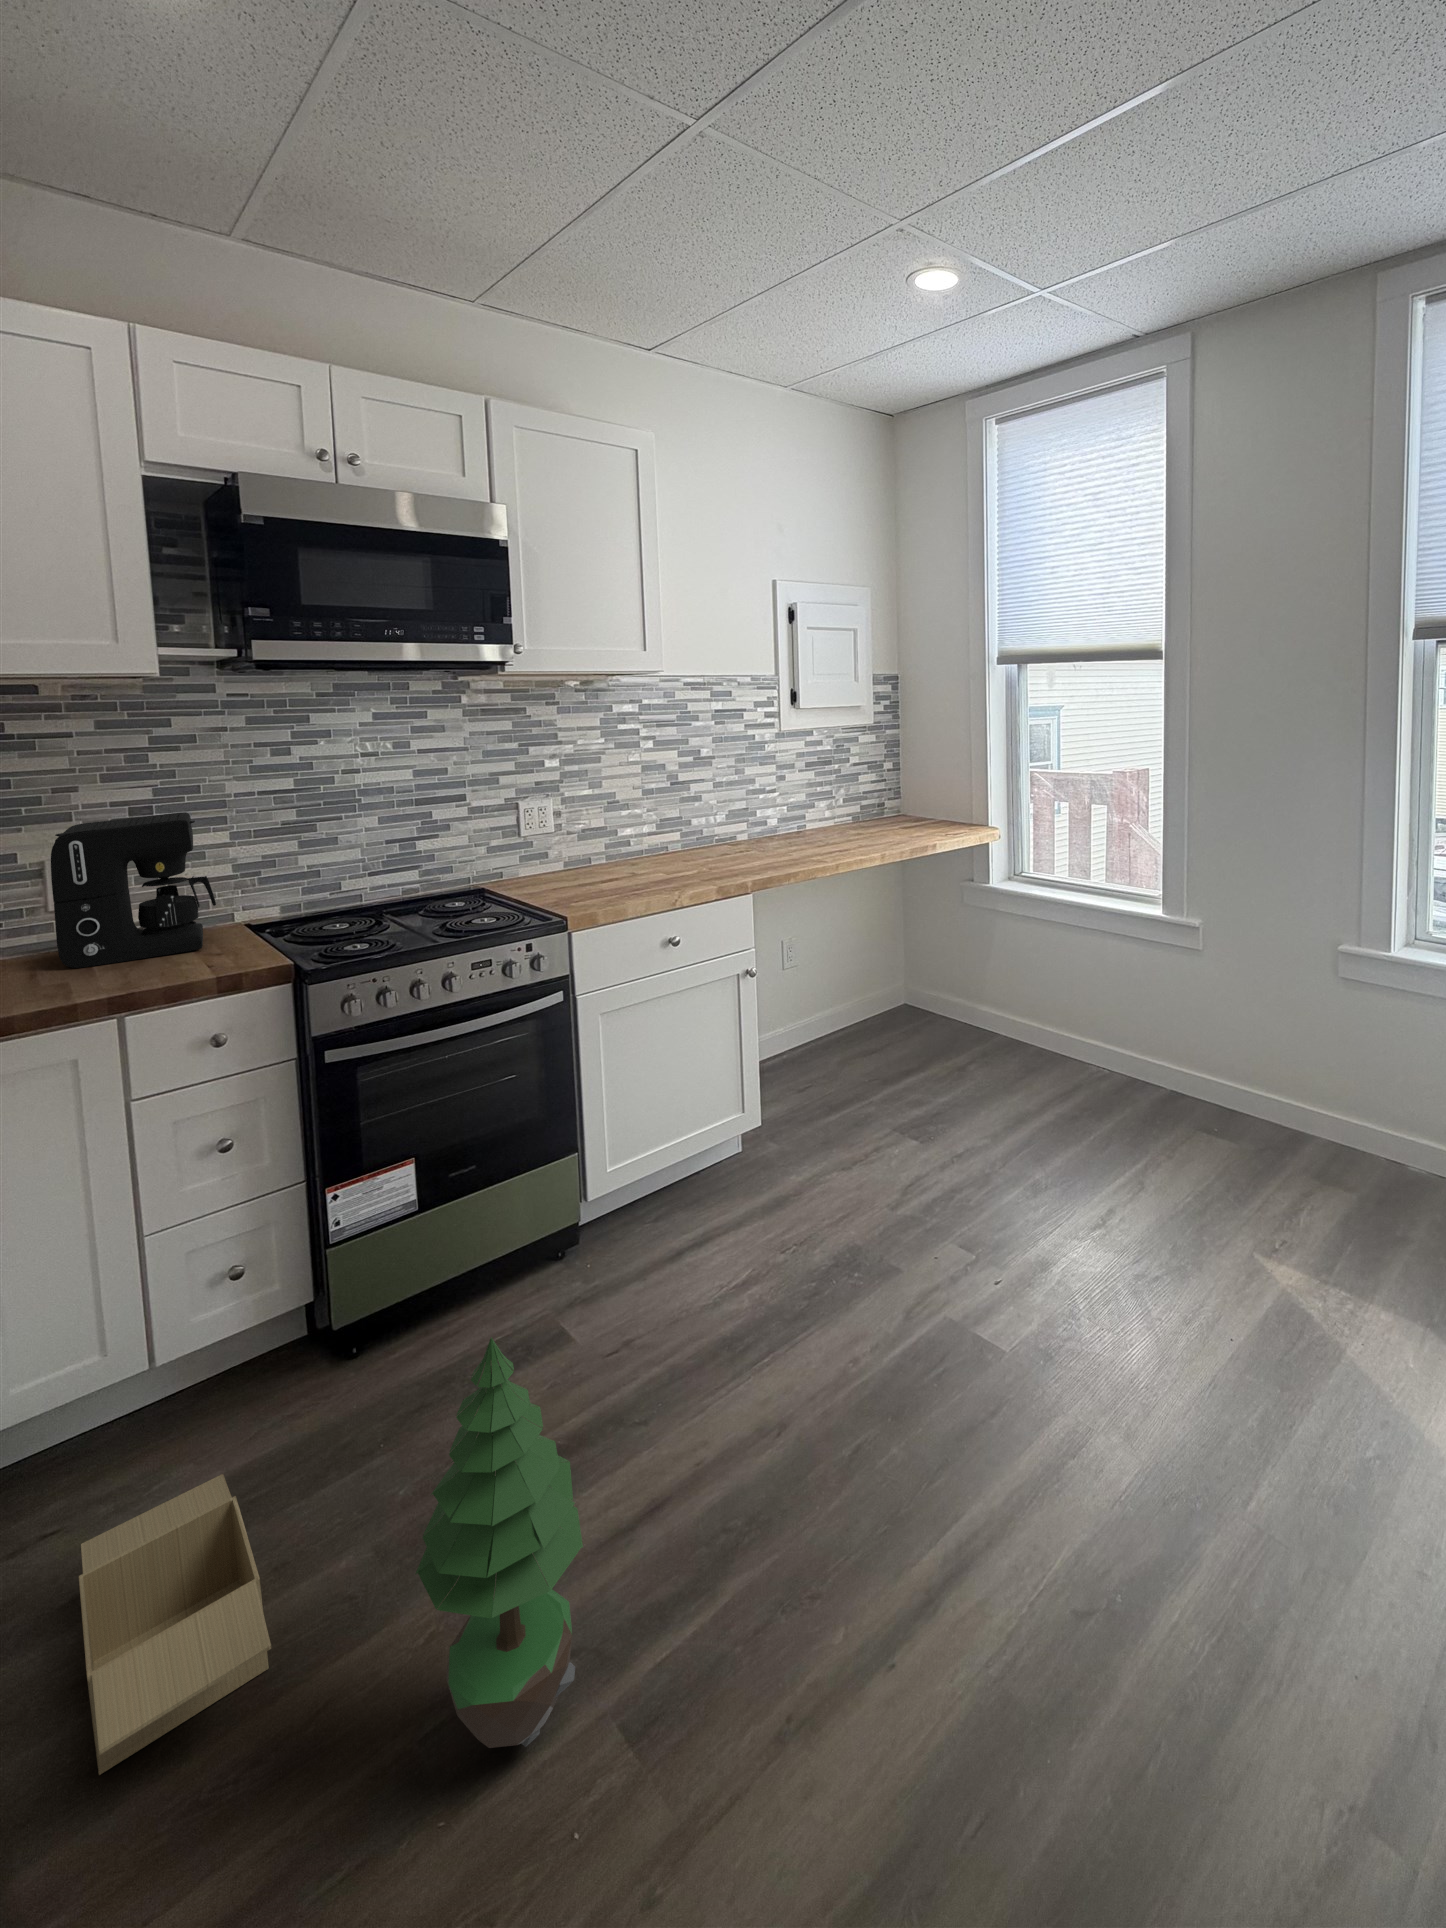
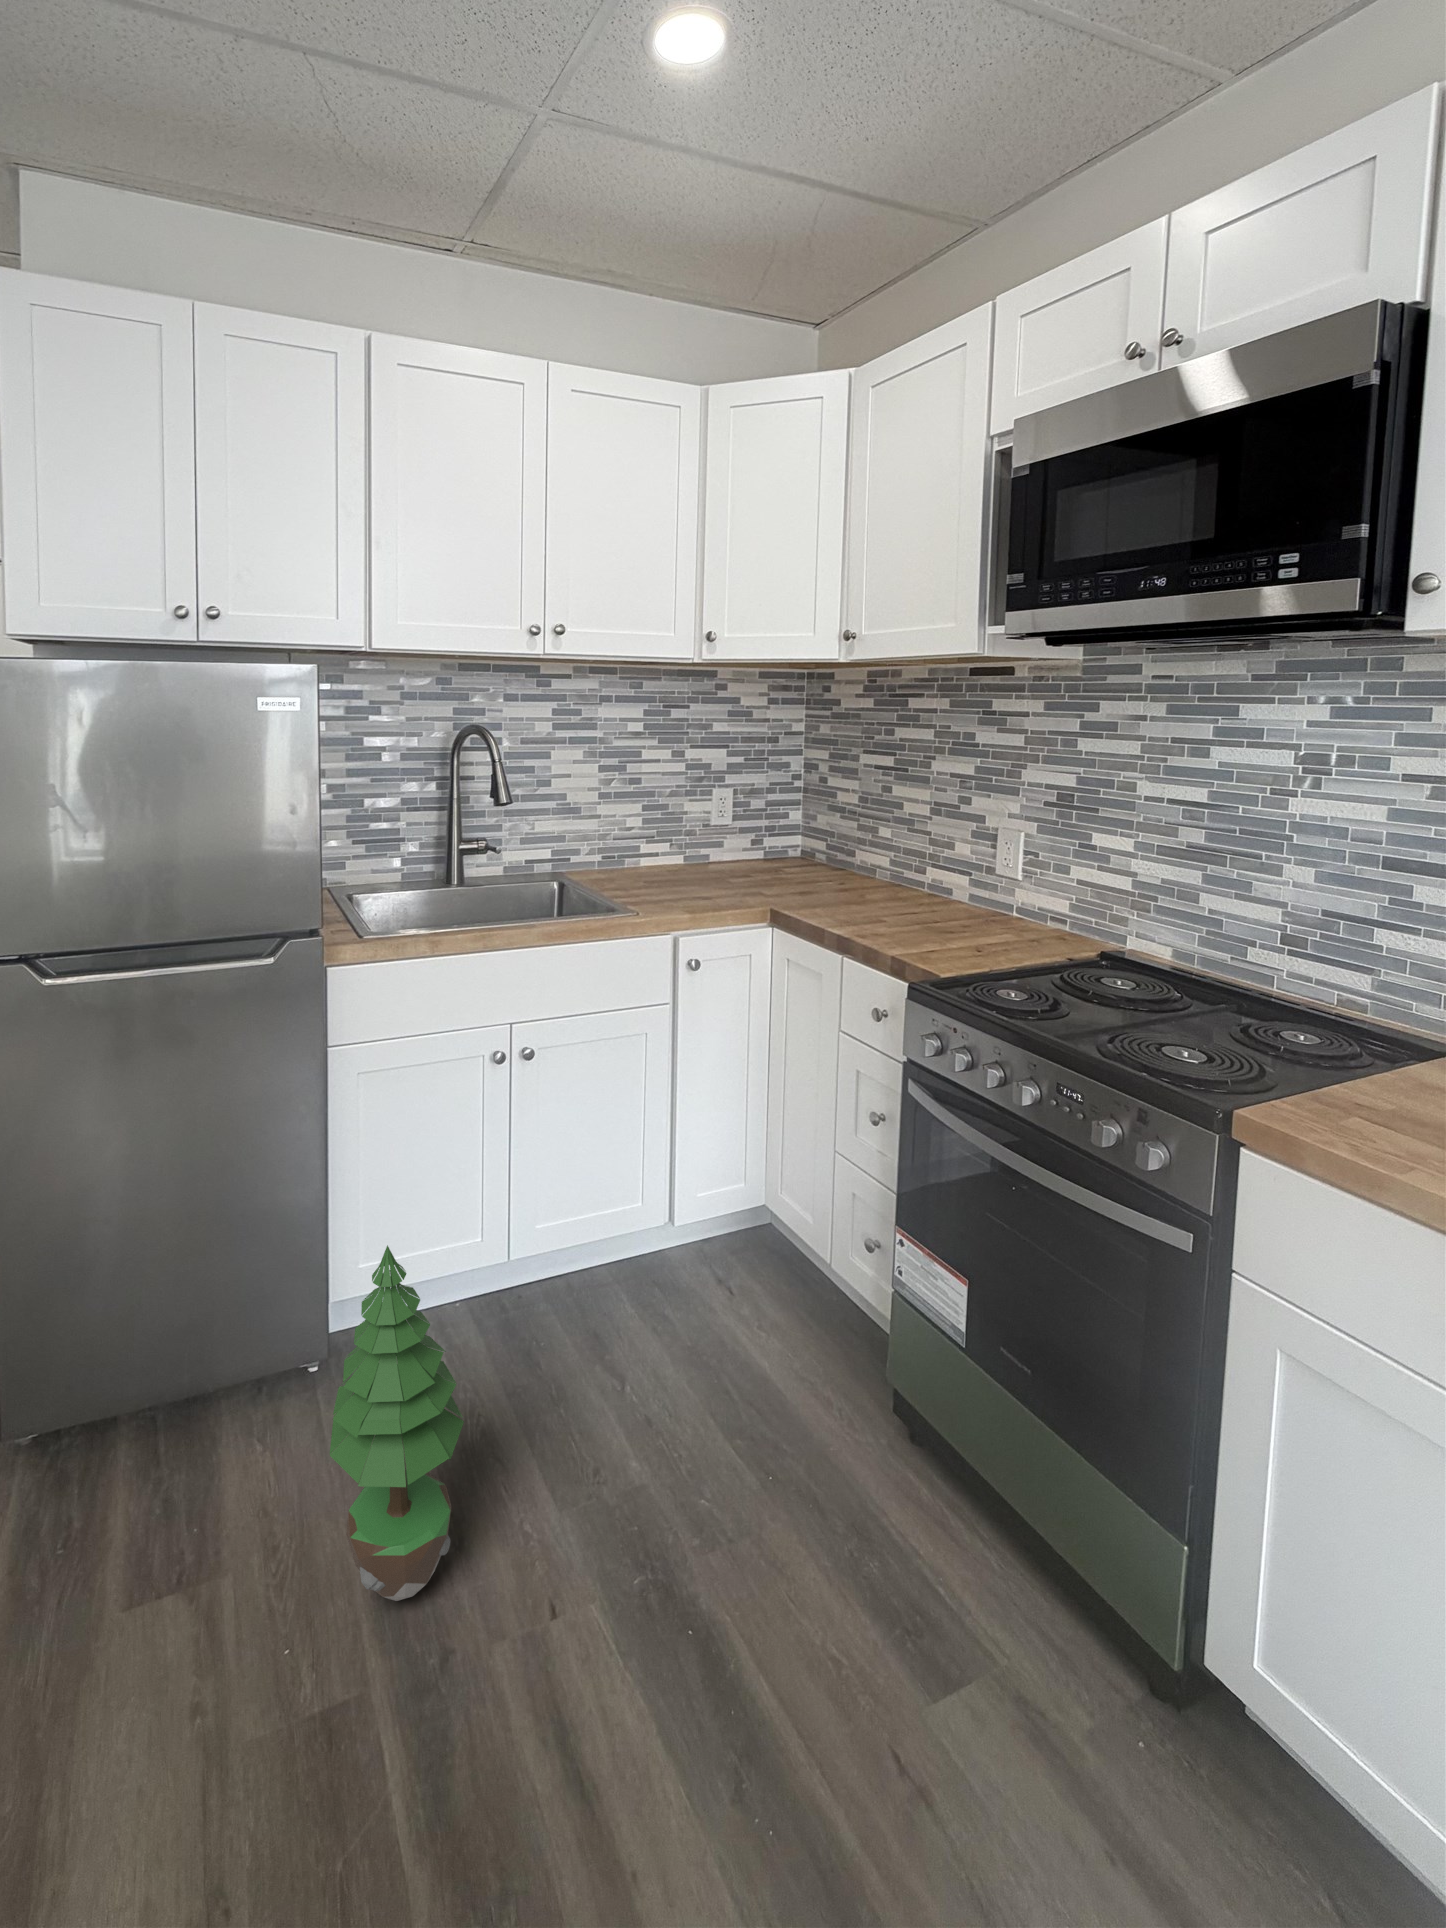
coffee maker: present [51,812,216,968] -> none [932,800,1073,946]
cardboard box: present [79,1474,271,1775] -> none [486,1274,691,1424]

